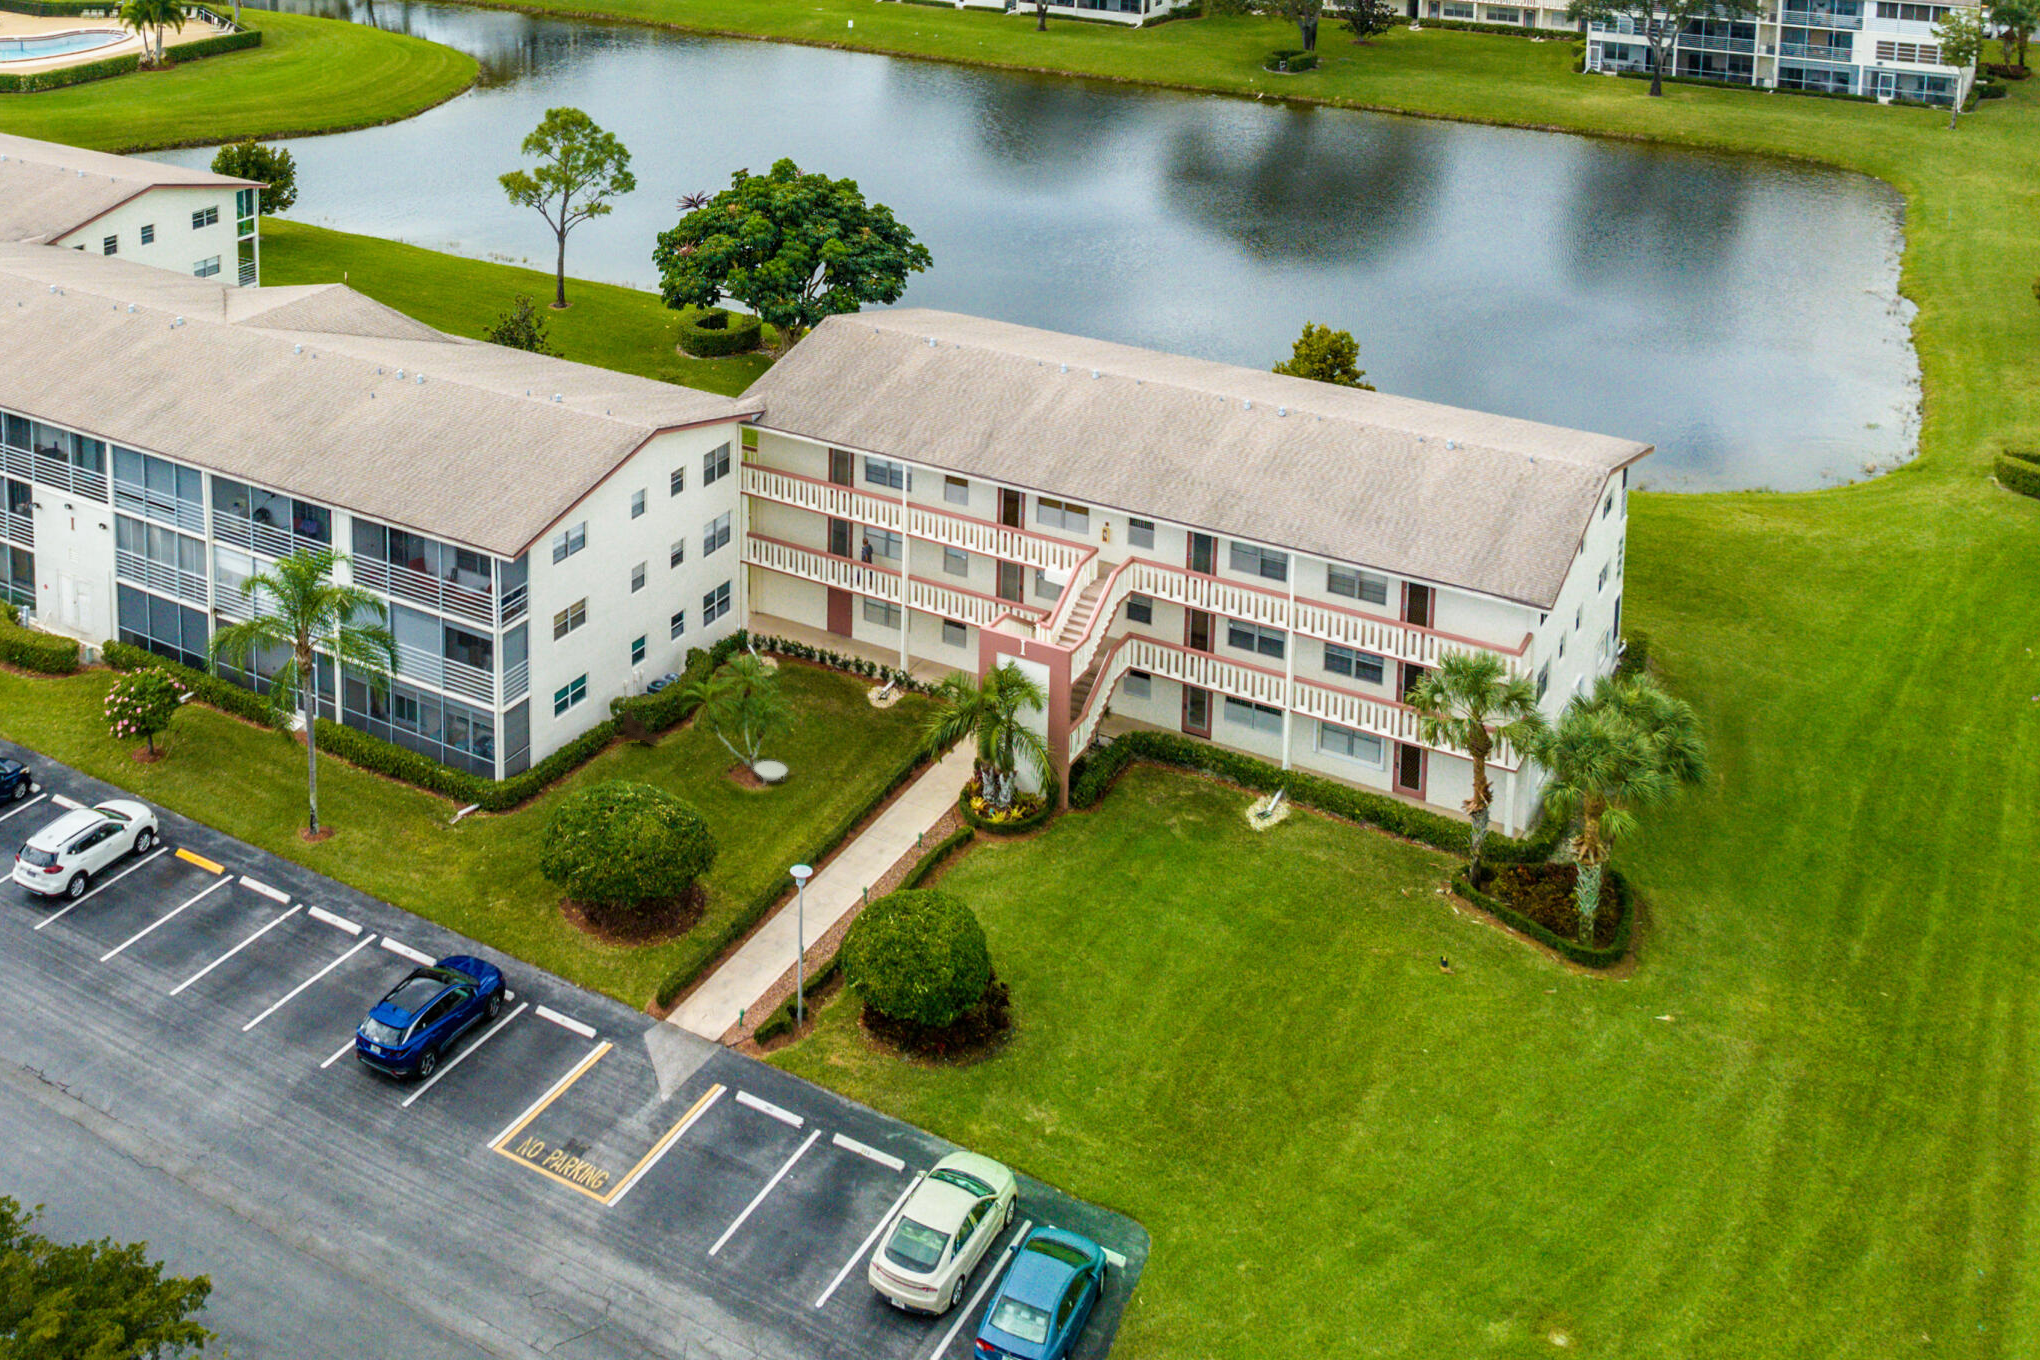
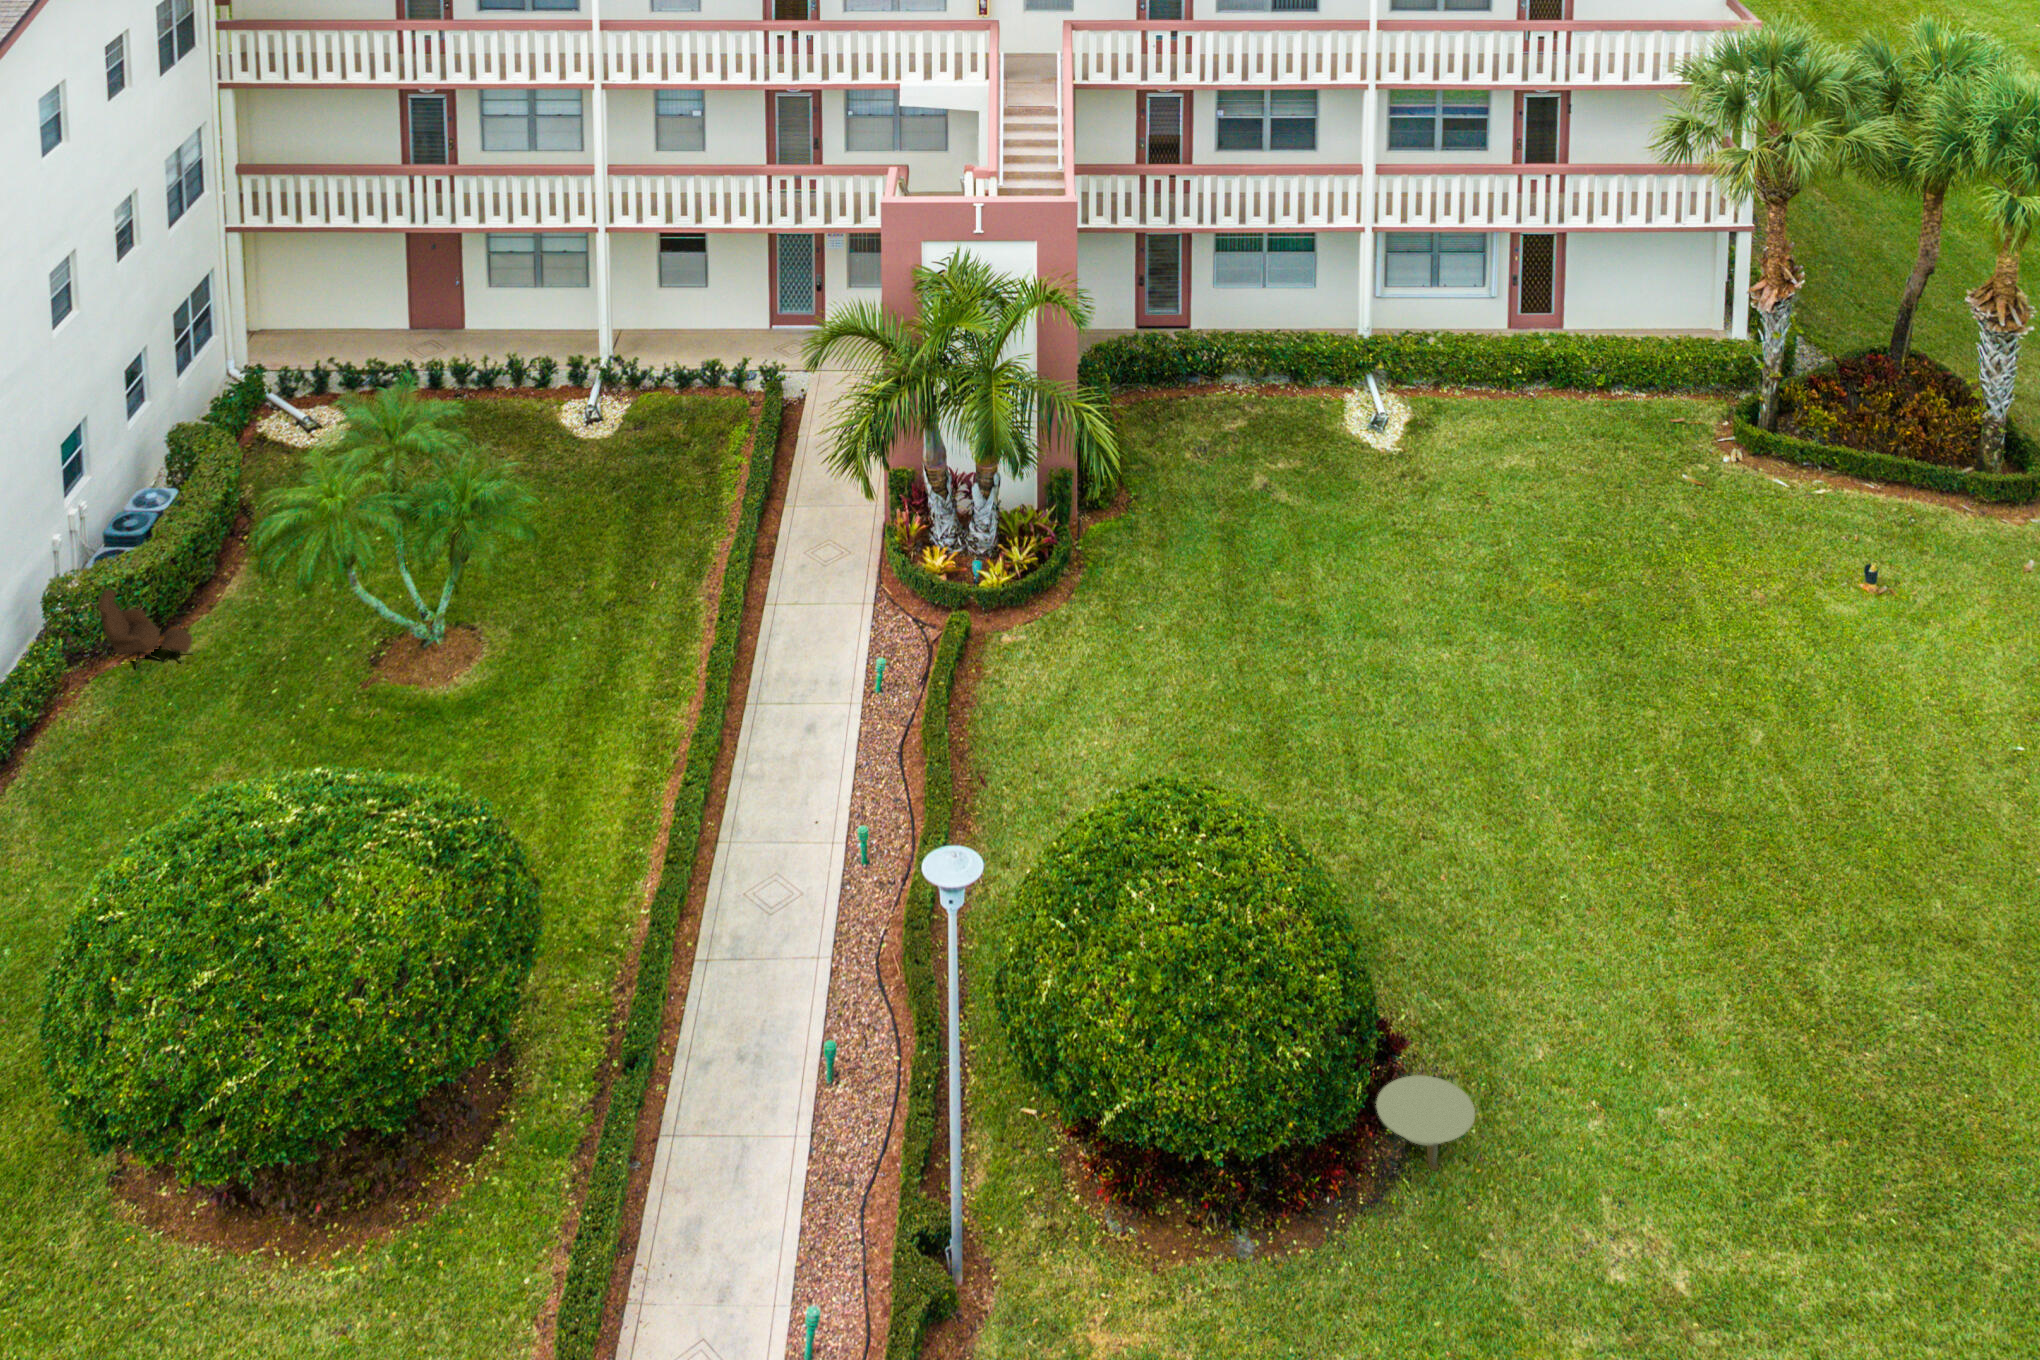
round table: present [754,761,787,786] -> present [1376,1075,1475,1170]

